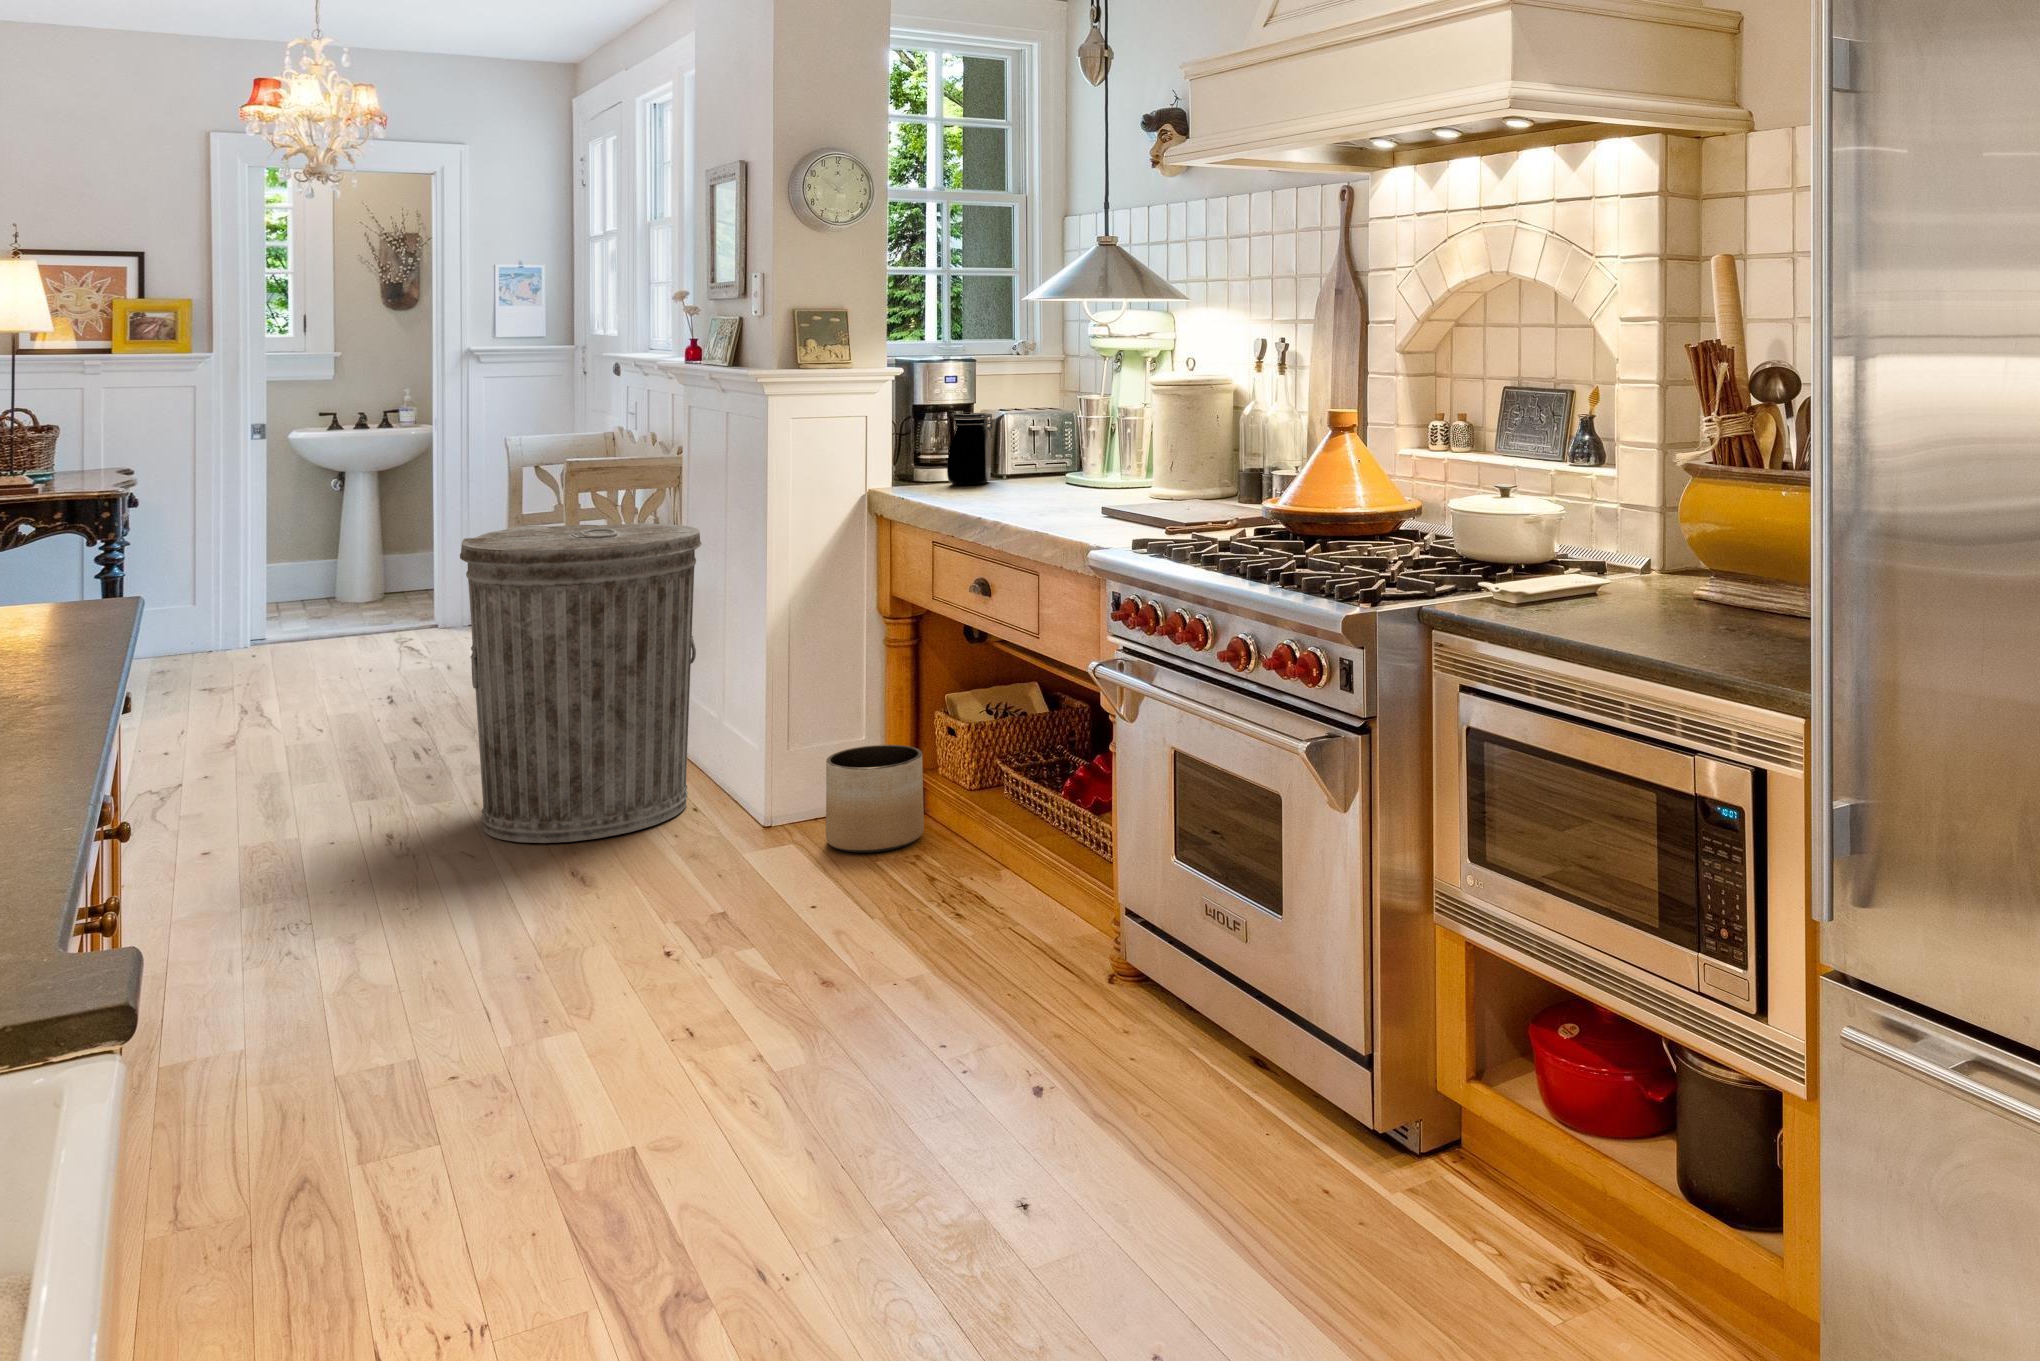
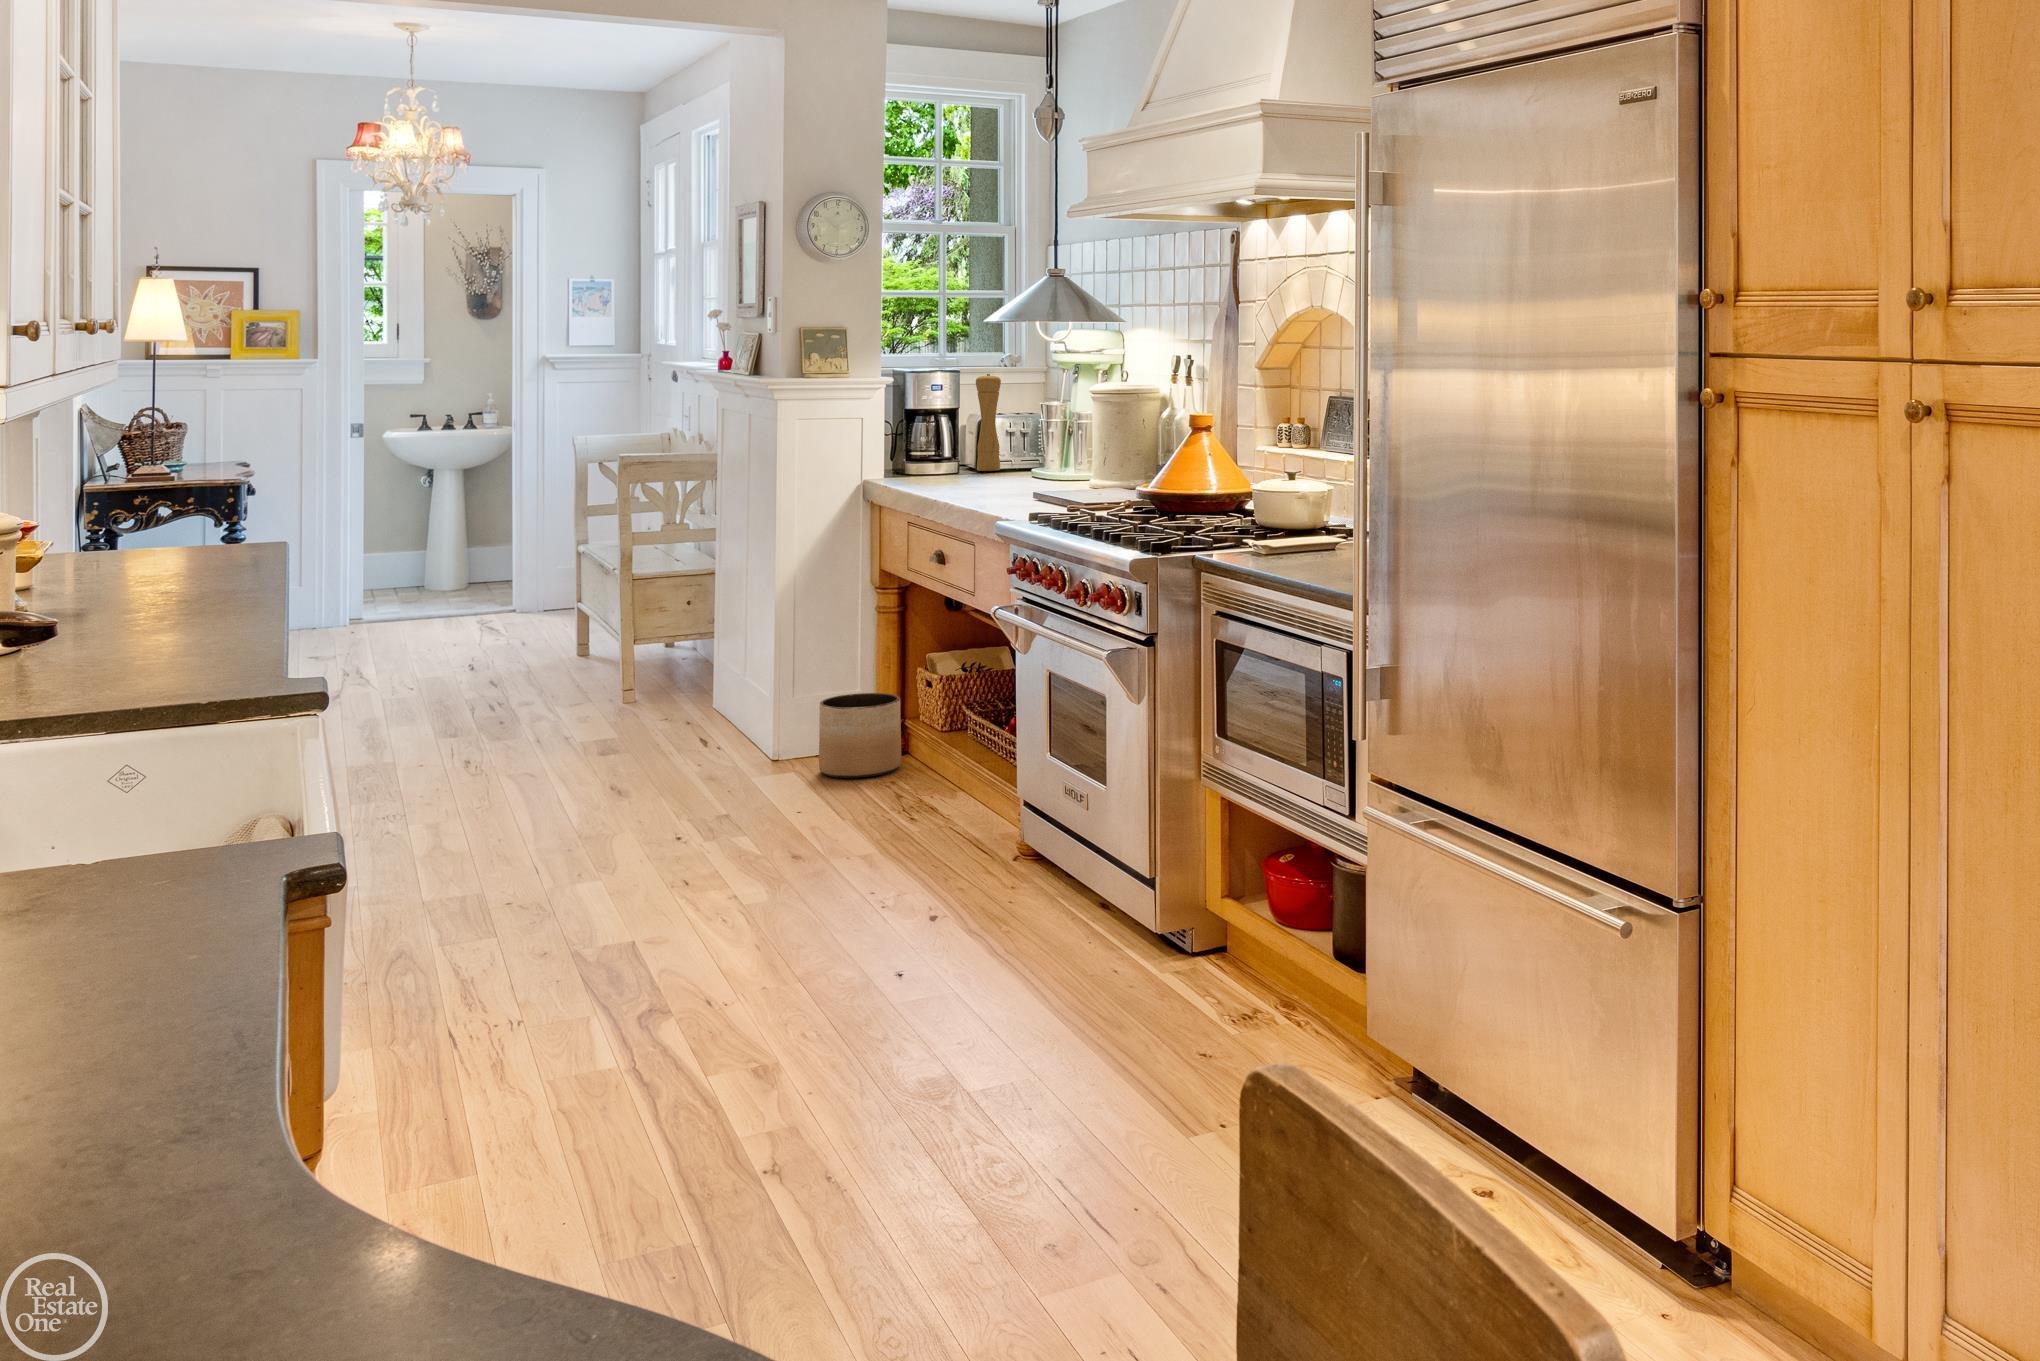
pepper mill: none [994,364,1023,477] -> present [976,374,1001,471]
jar: present [947,413,993,485] -> none [931,416,970,477]
trash can: present [460,523,702,843] -> none [525,508,725,768]

